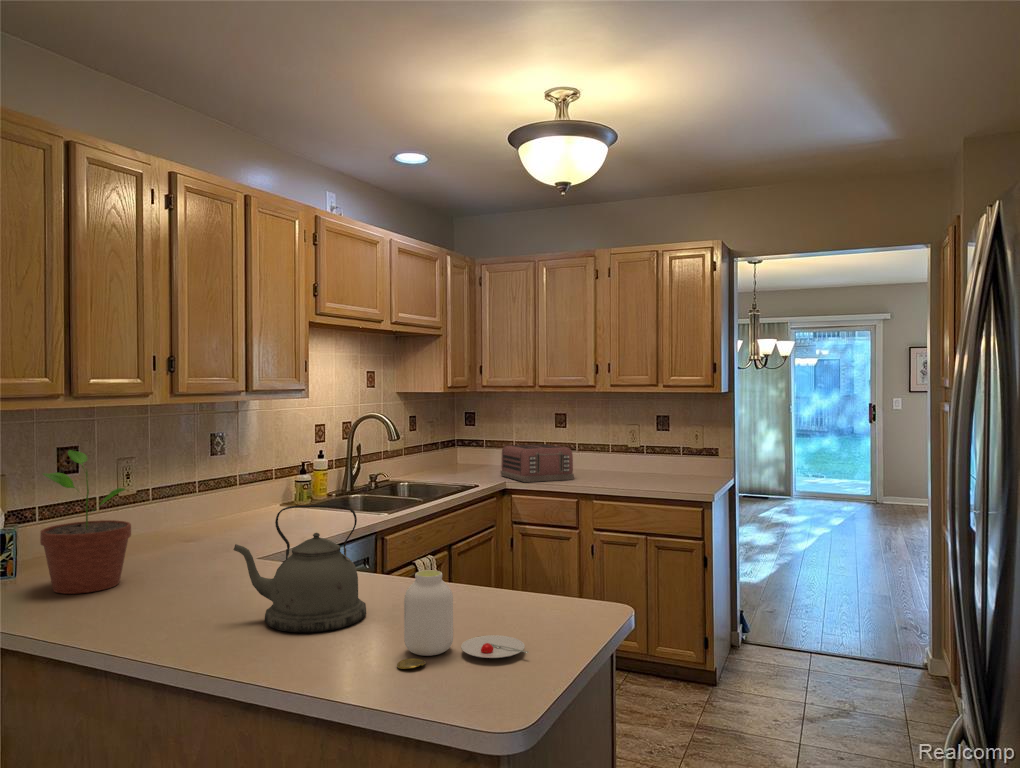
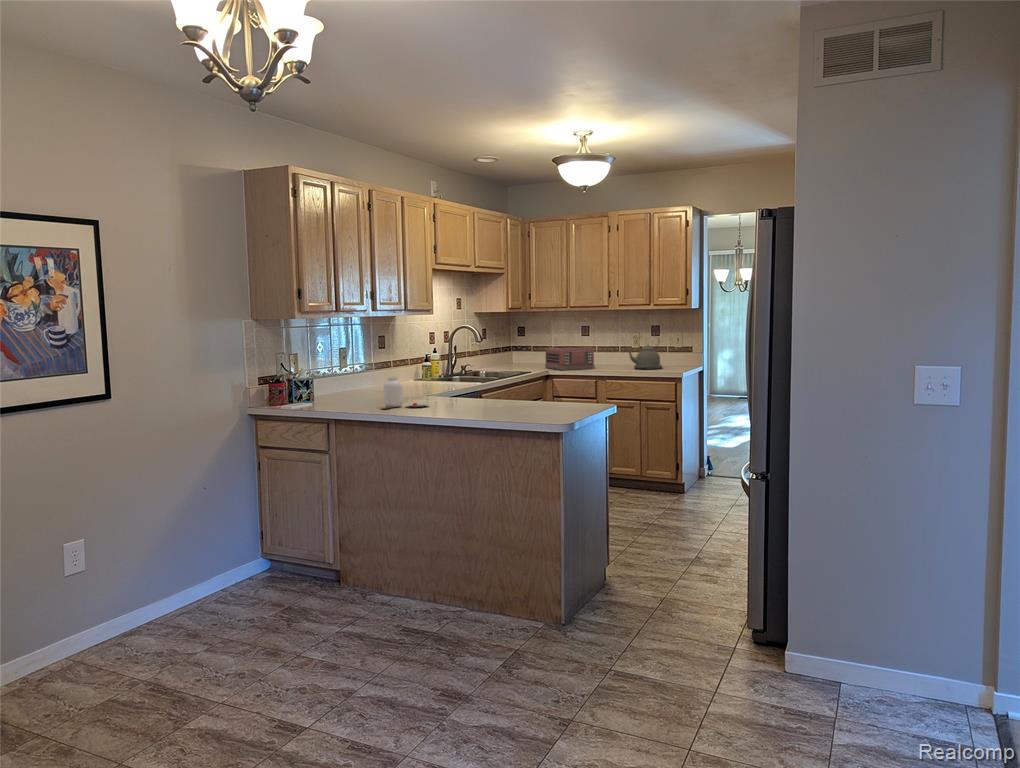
potted plant: present [40,450,131,594] -> none [331,338,372,406]
kettle: present [233,505,366,633] -> present [626,341,662,369]
jar: present [397,570,528,669] -> present [381,377,429,409]

